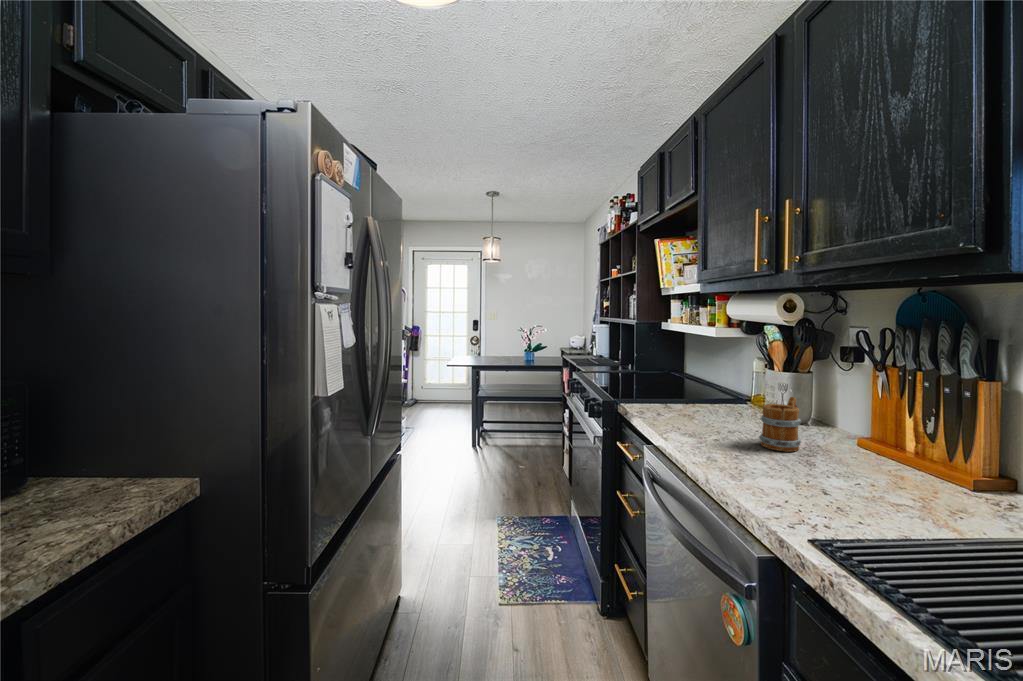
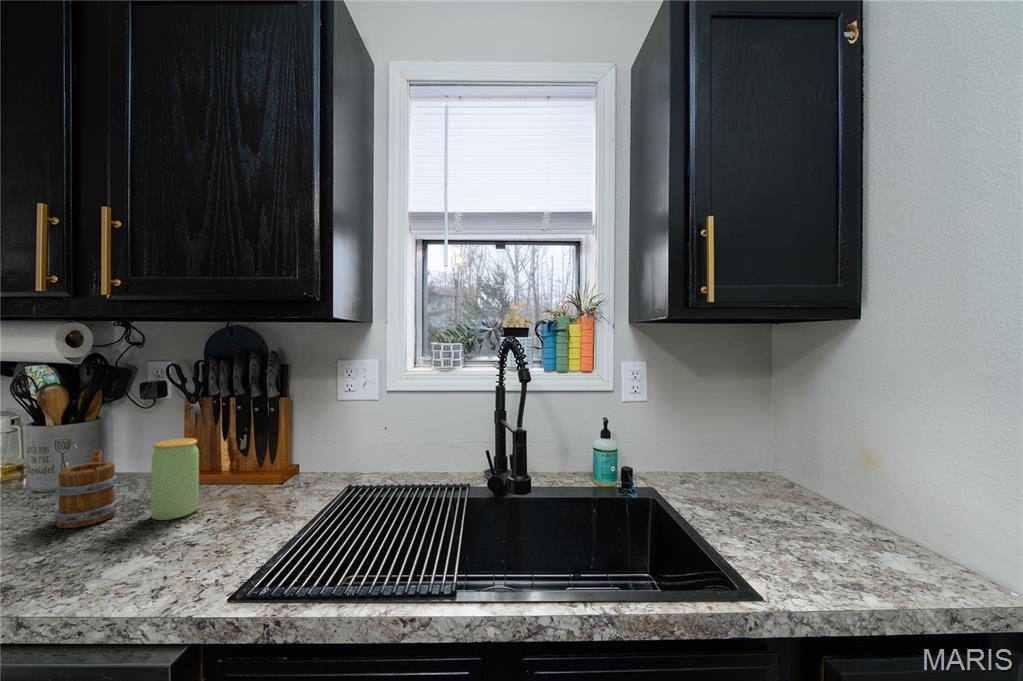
jar: none [816,399,861,473] -> present [151,438,199,520]

